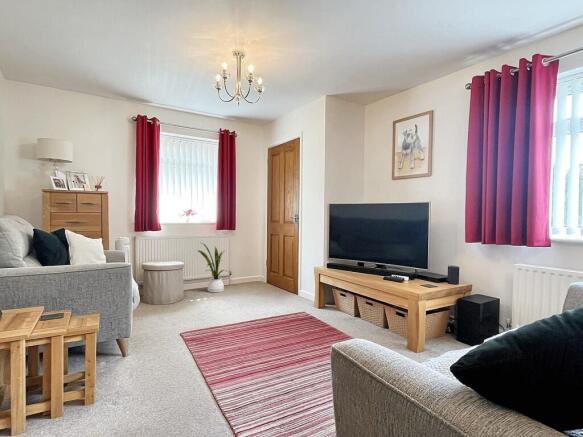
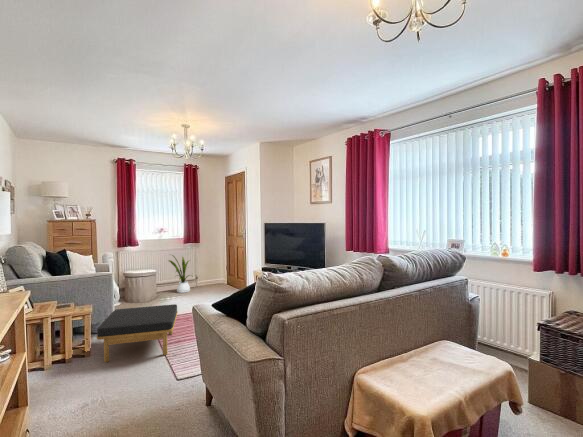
ottoman: none [105,315,231,419] -> present [97,304,178,363]

